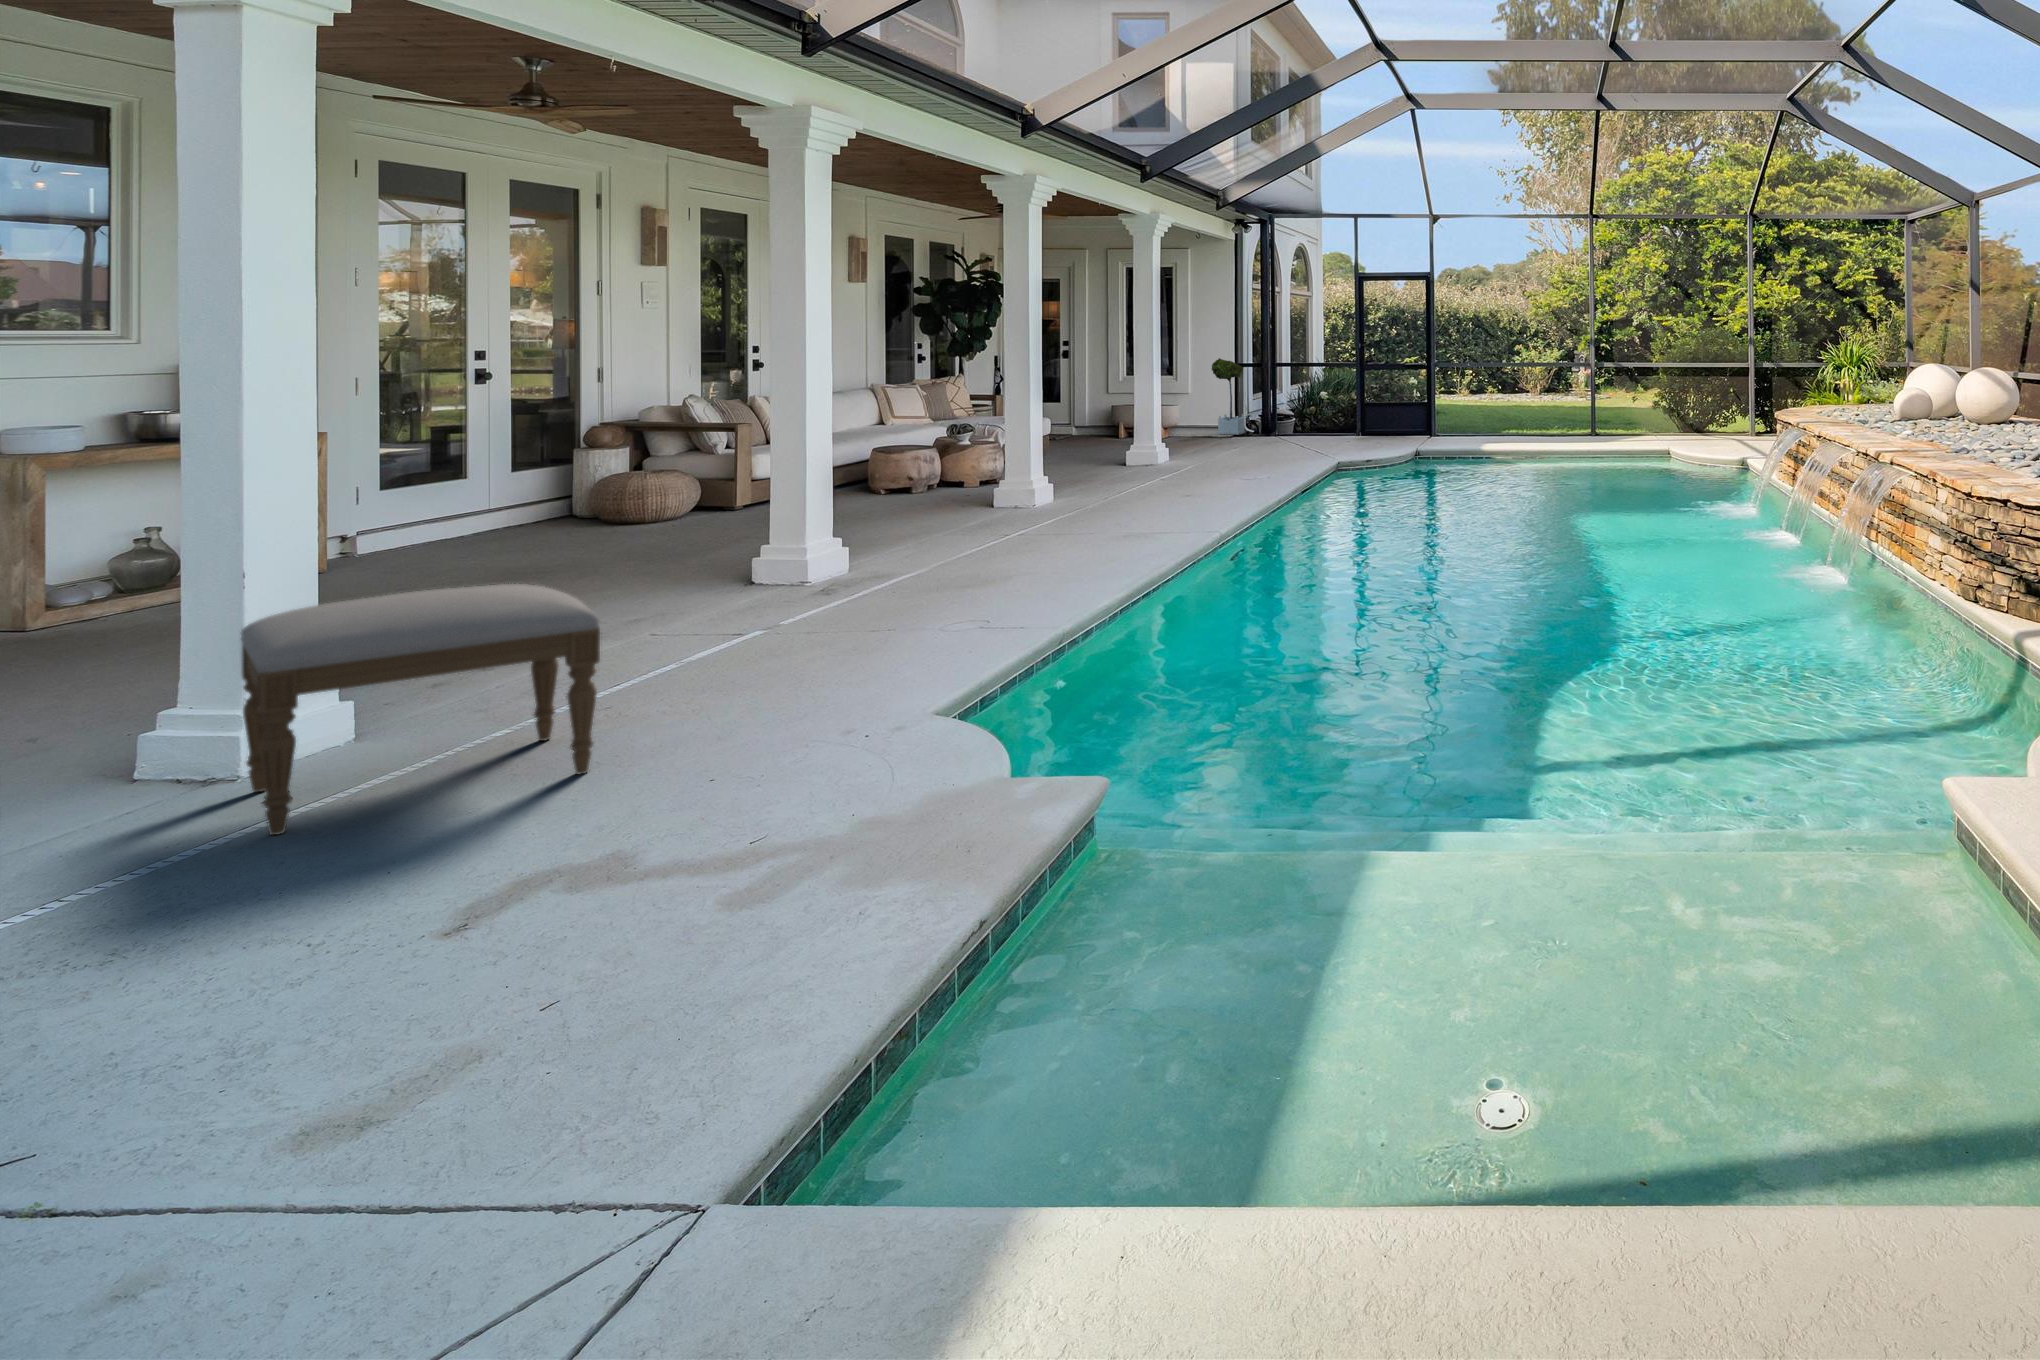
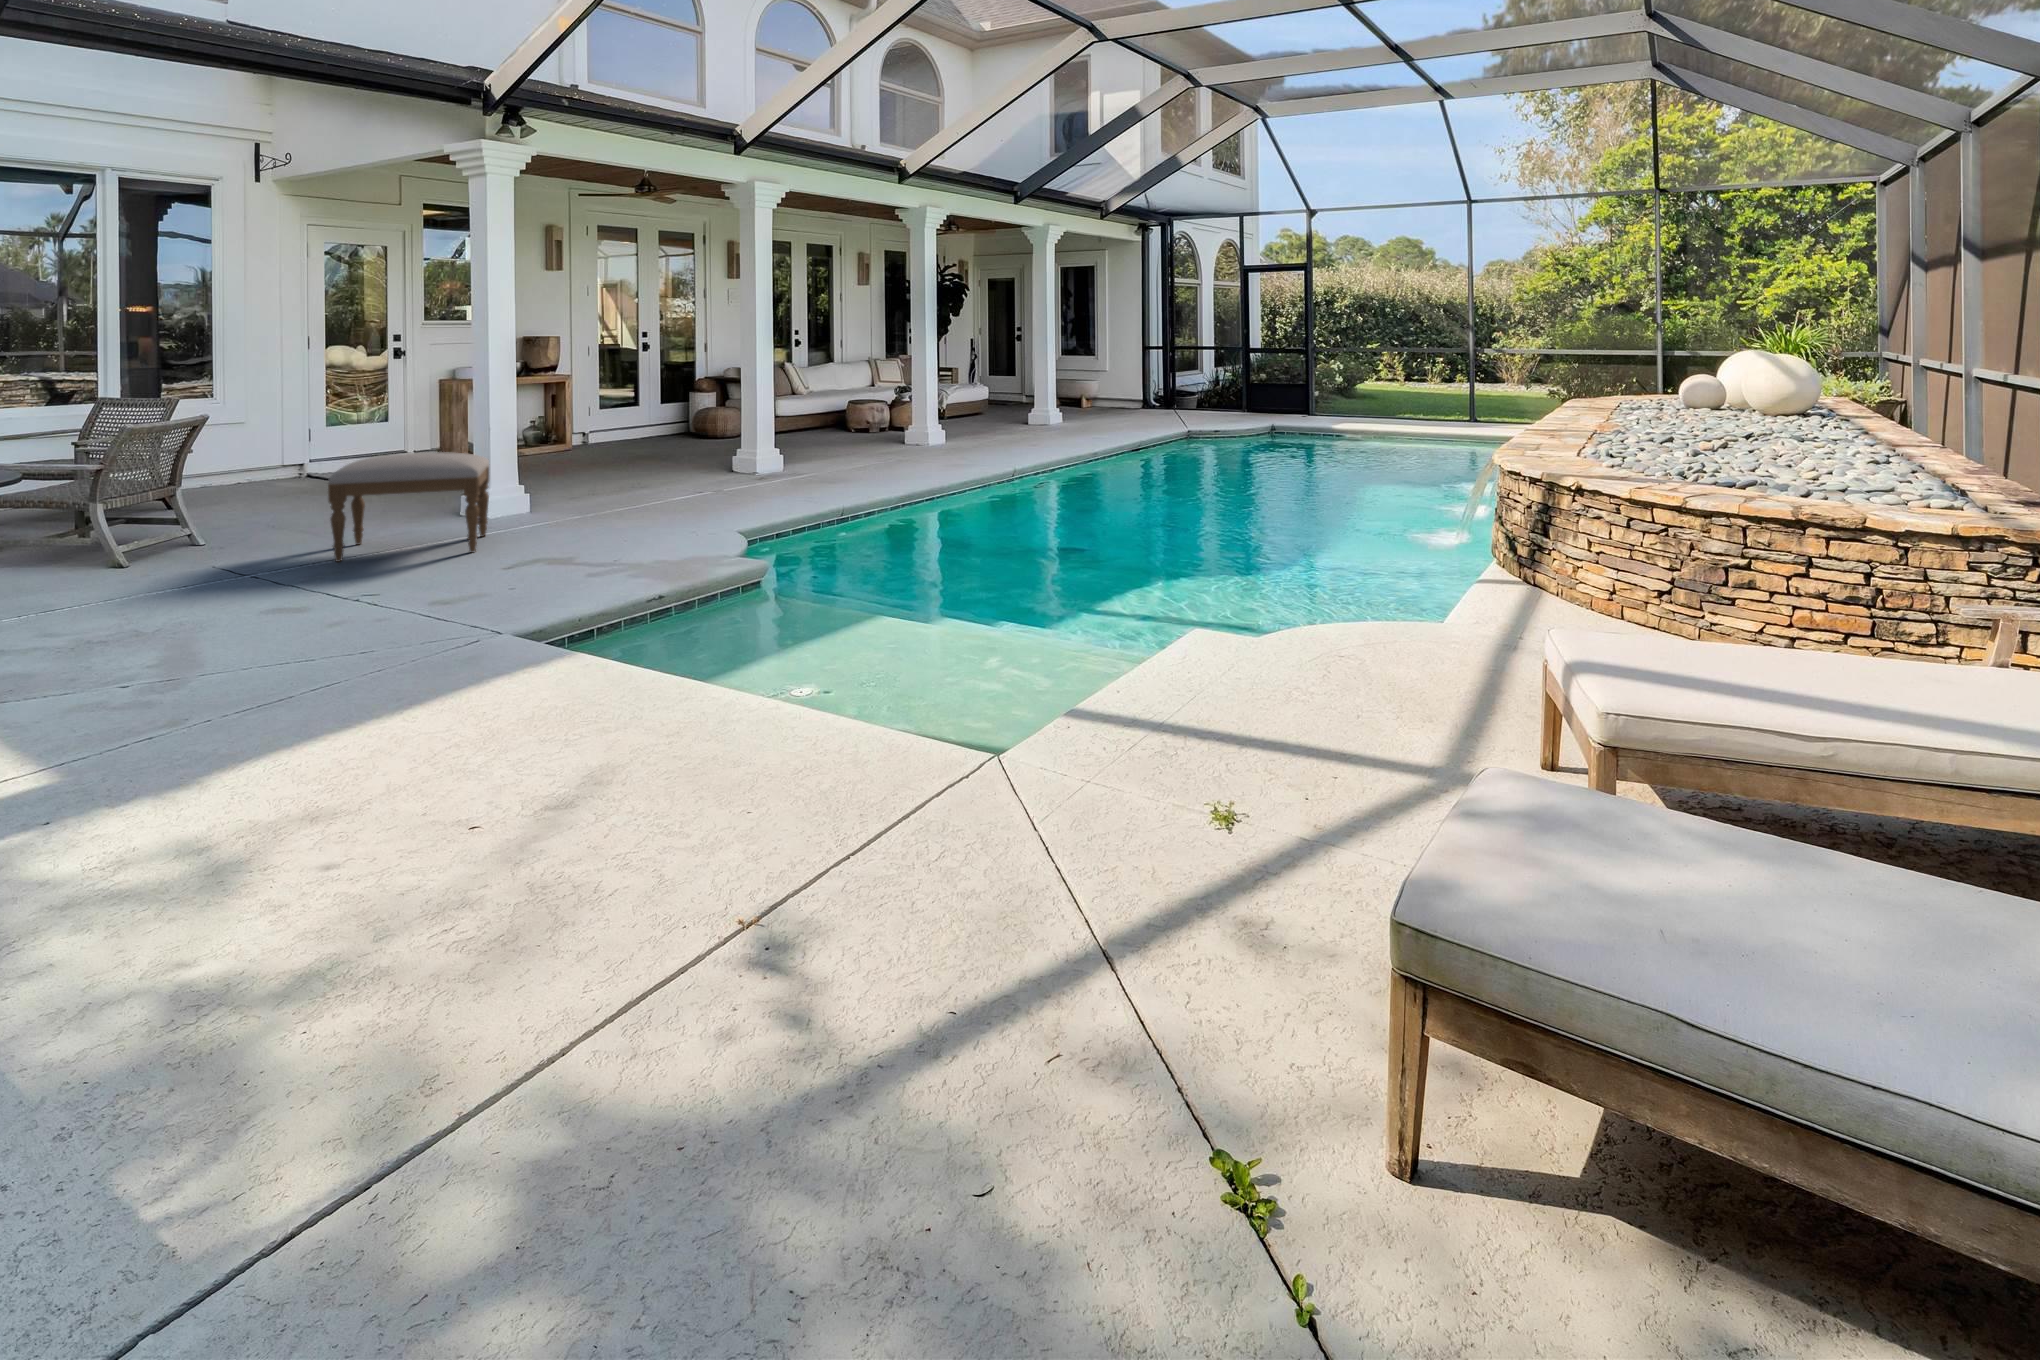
potted tree: present [1212,358,1245,435] -> none [1124,338,1150,396]

